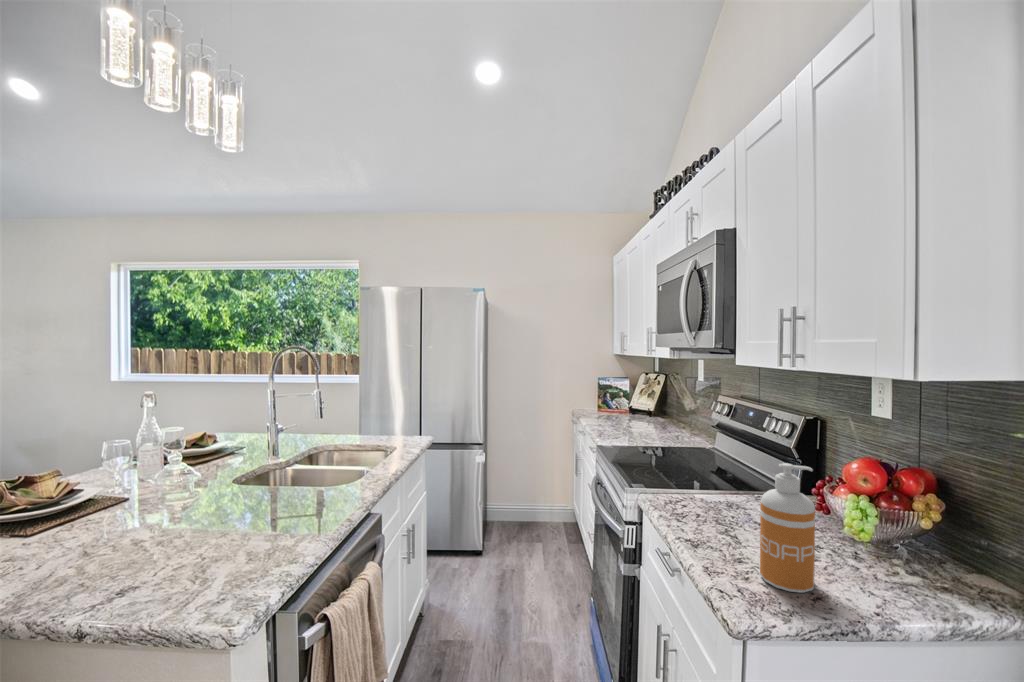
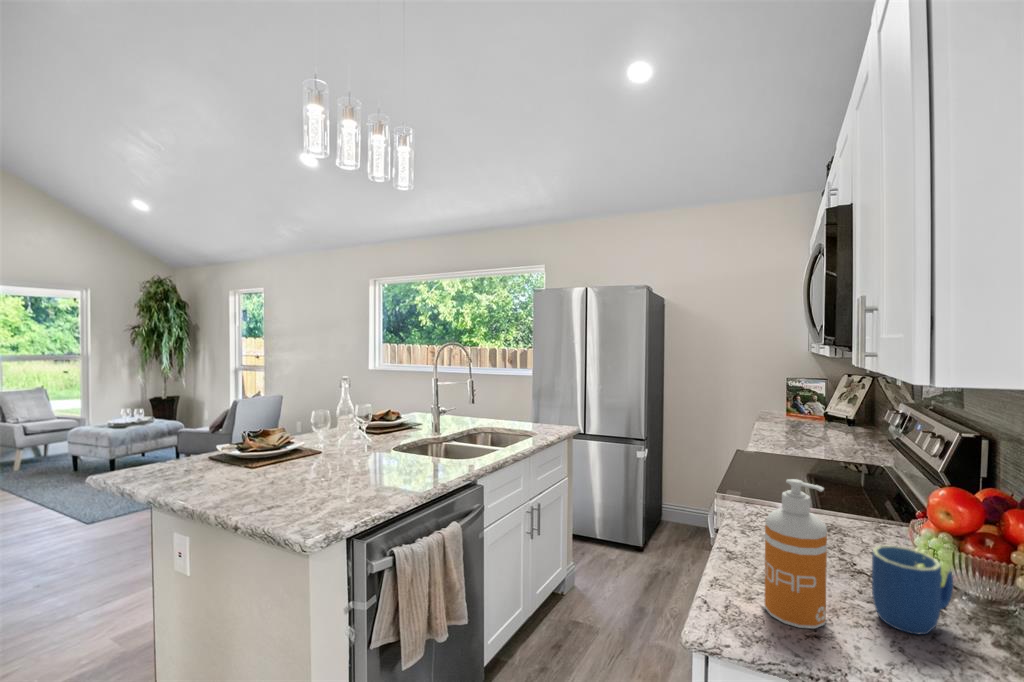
mug: none [825,508,878,576] -> present [872,546,953,634]

